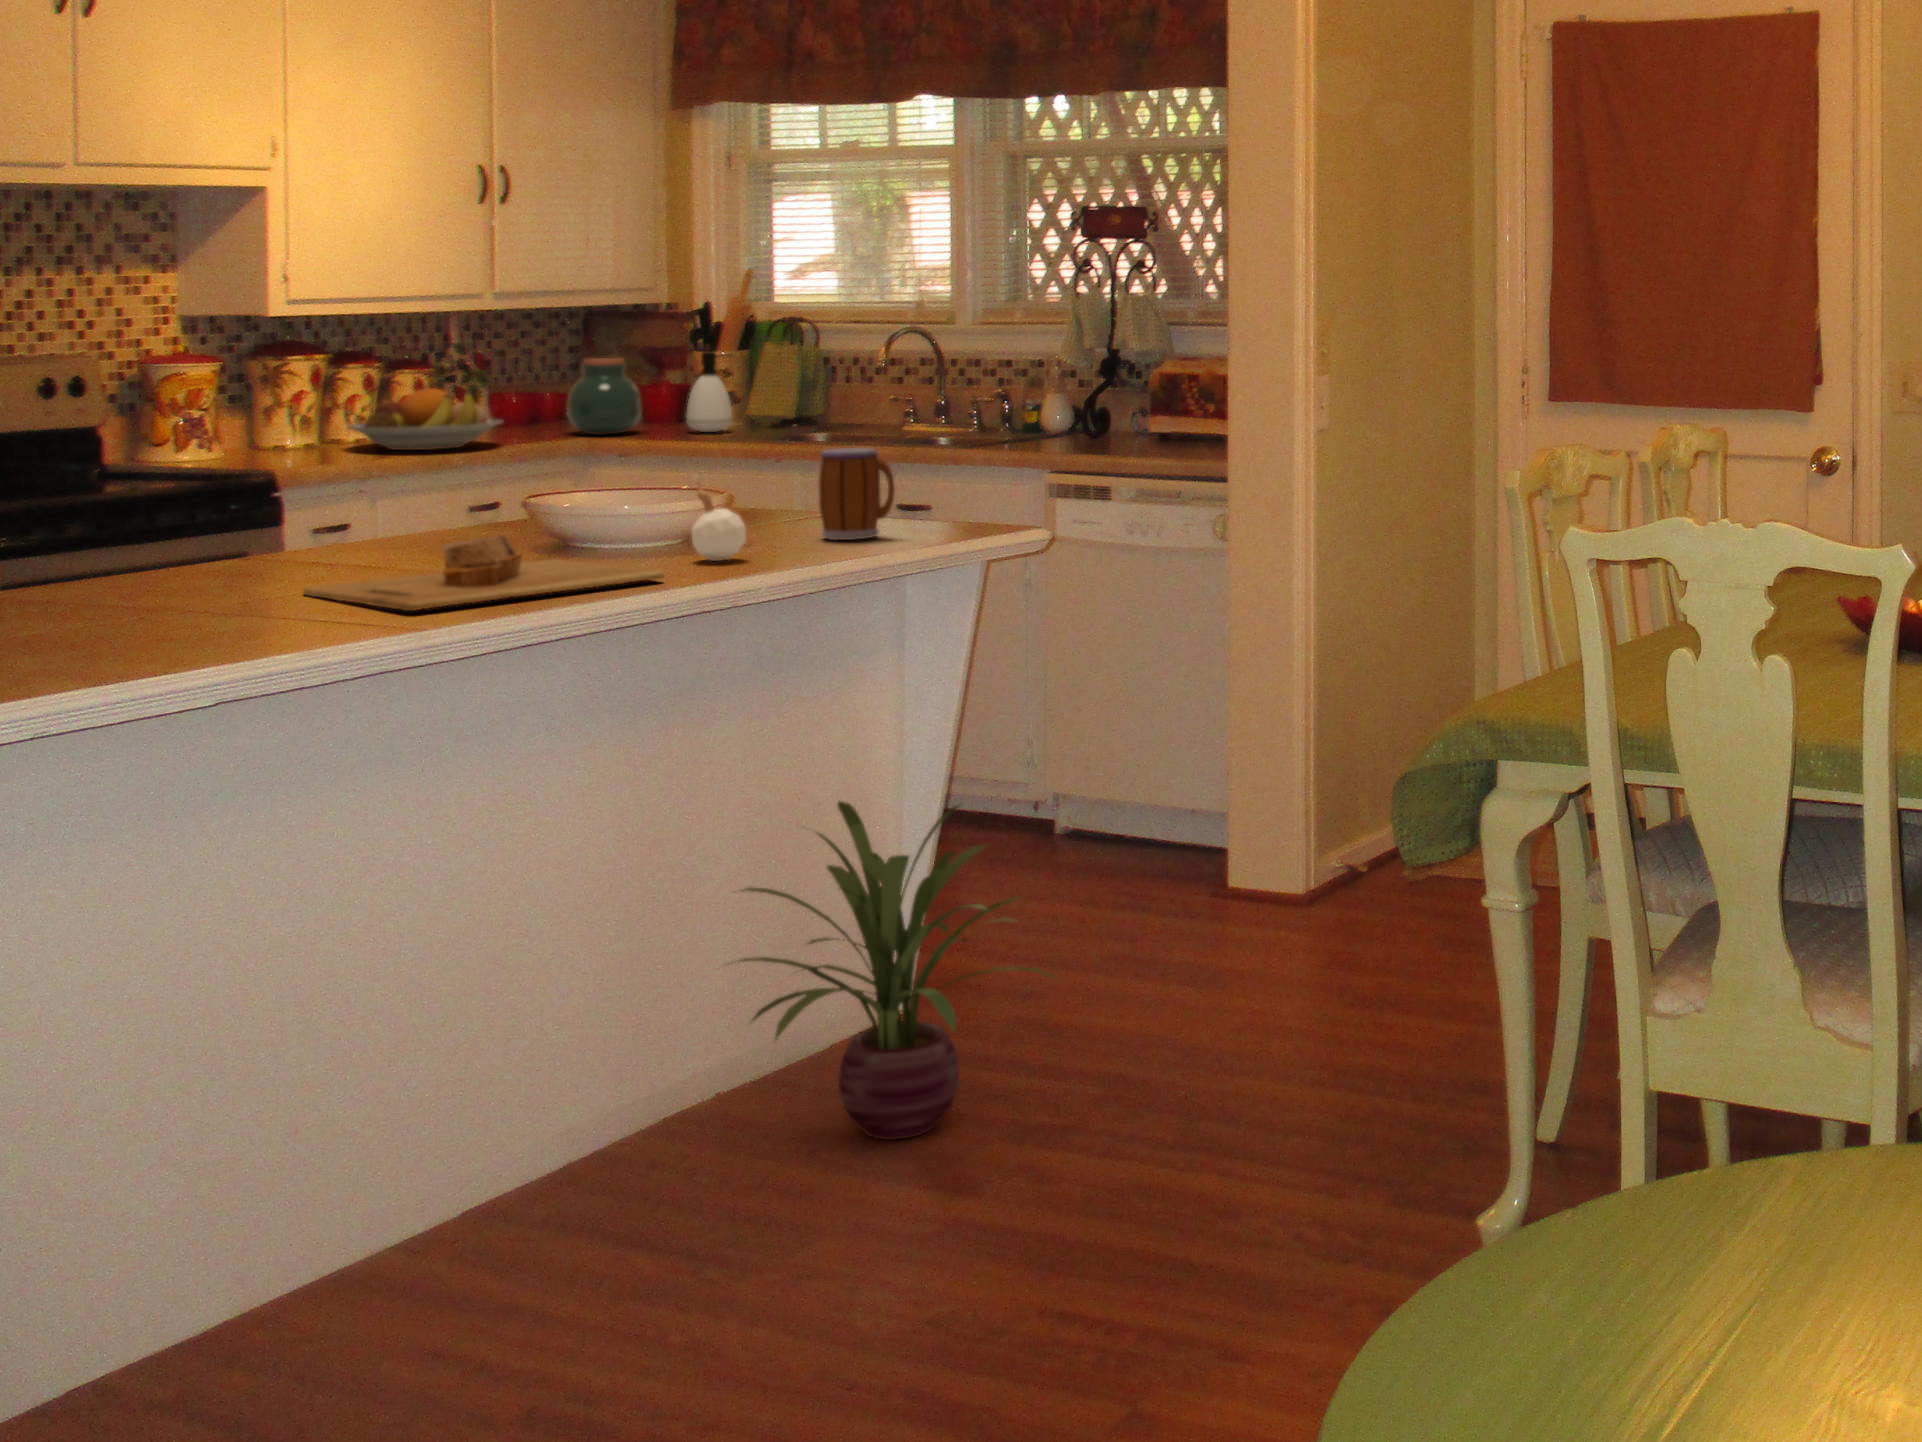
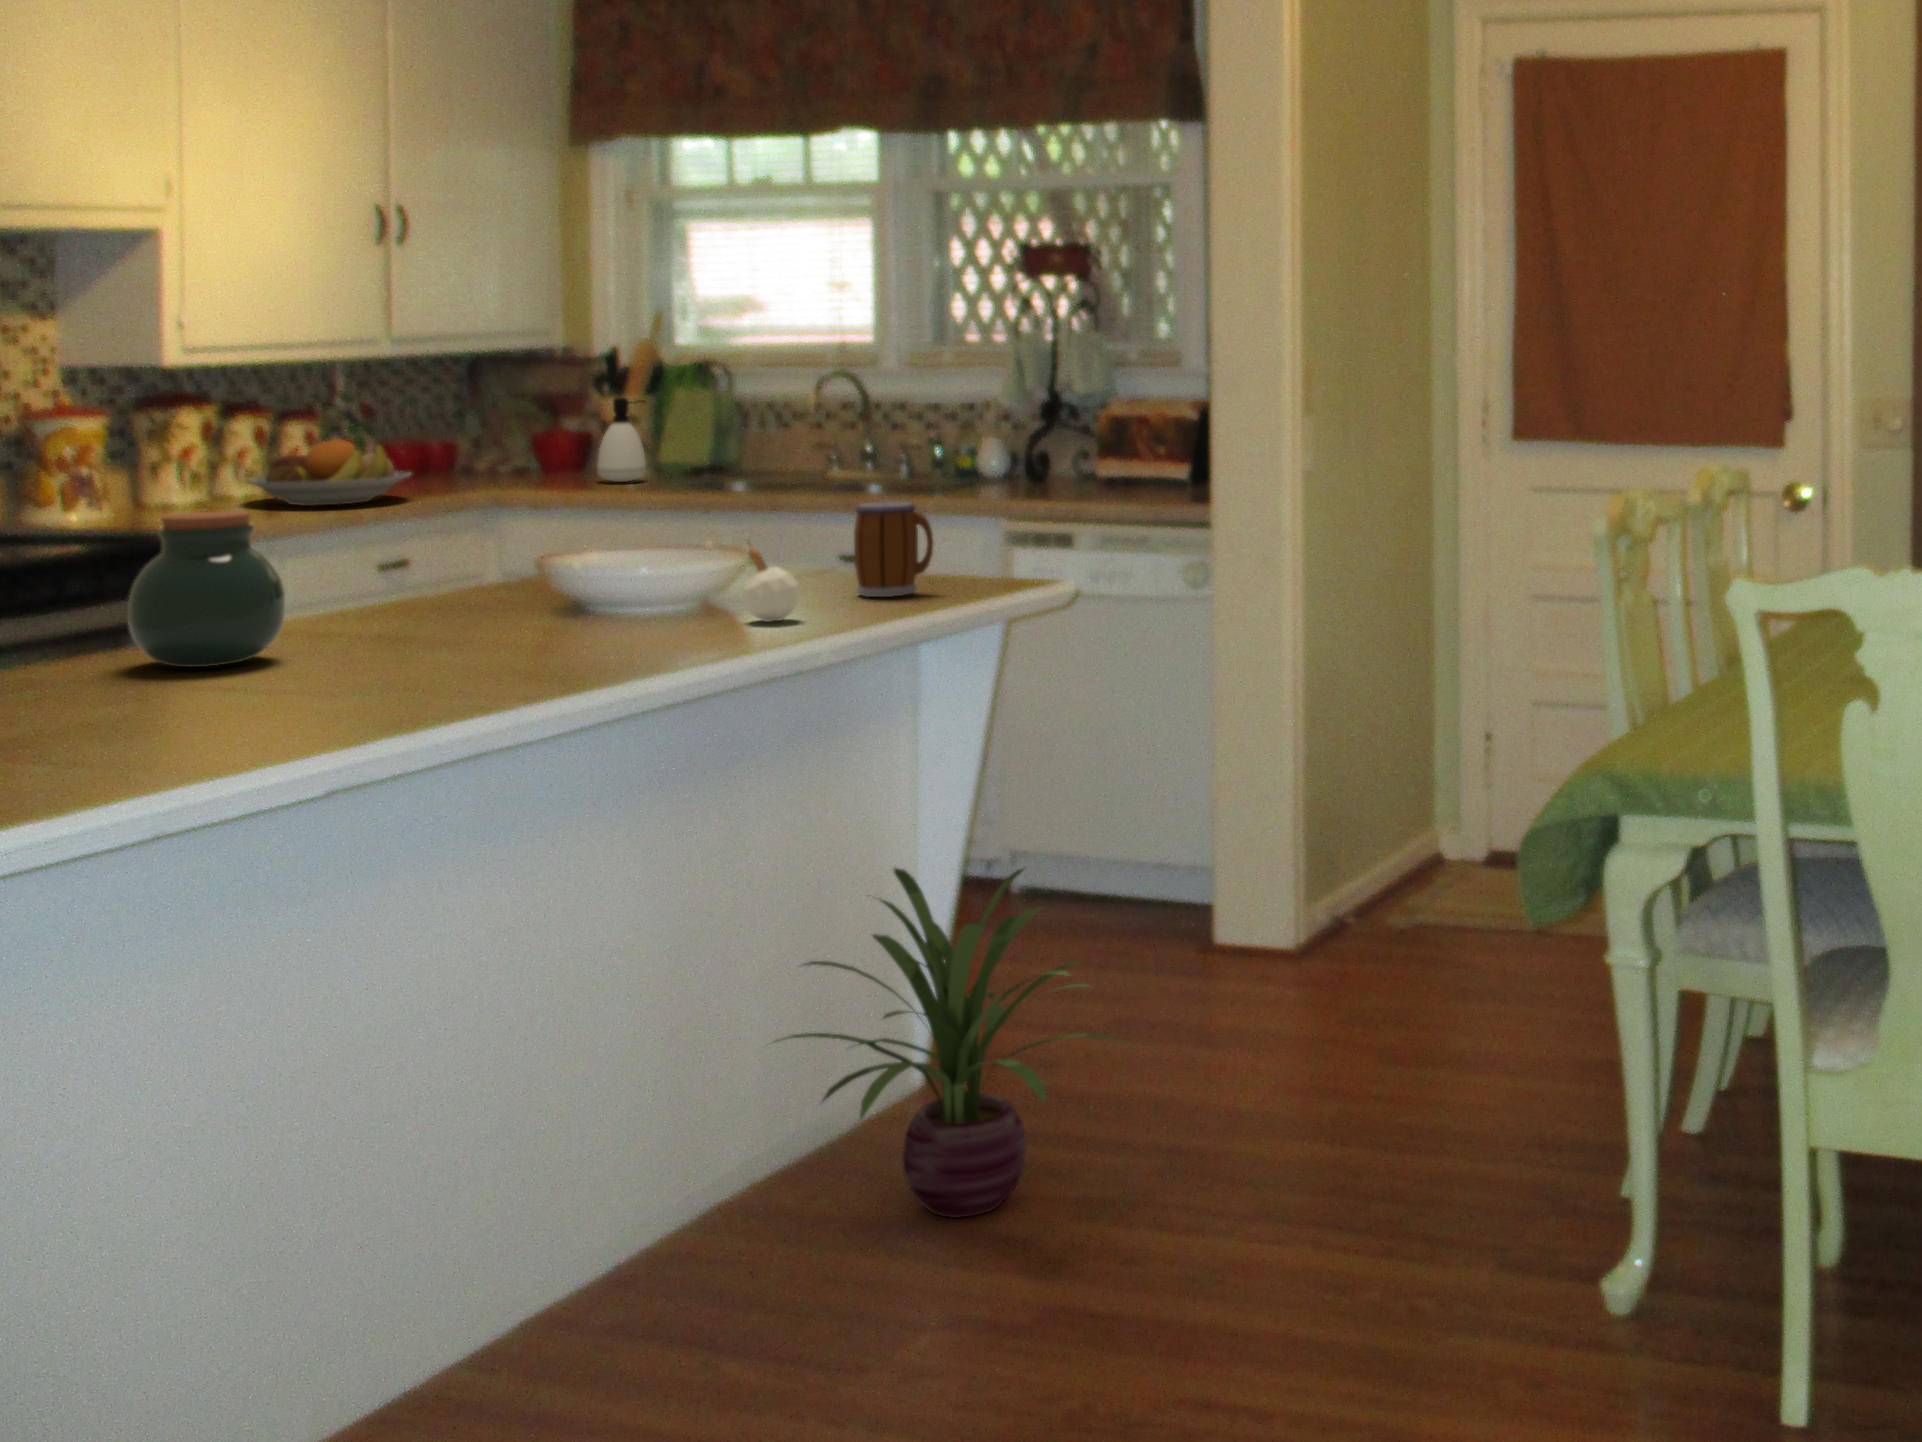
jar: present [567,358,641,435] -> present [128,511,285,667]
cutting board: present [304,535,664,611] -> none [359,599,735,683]

